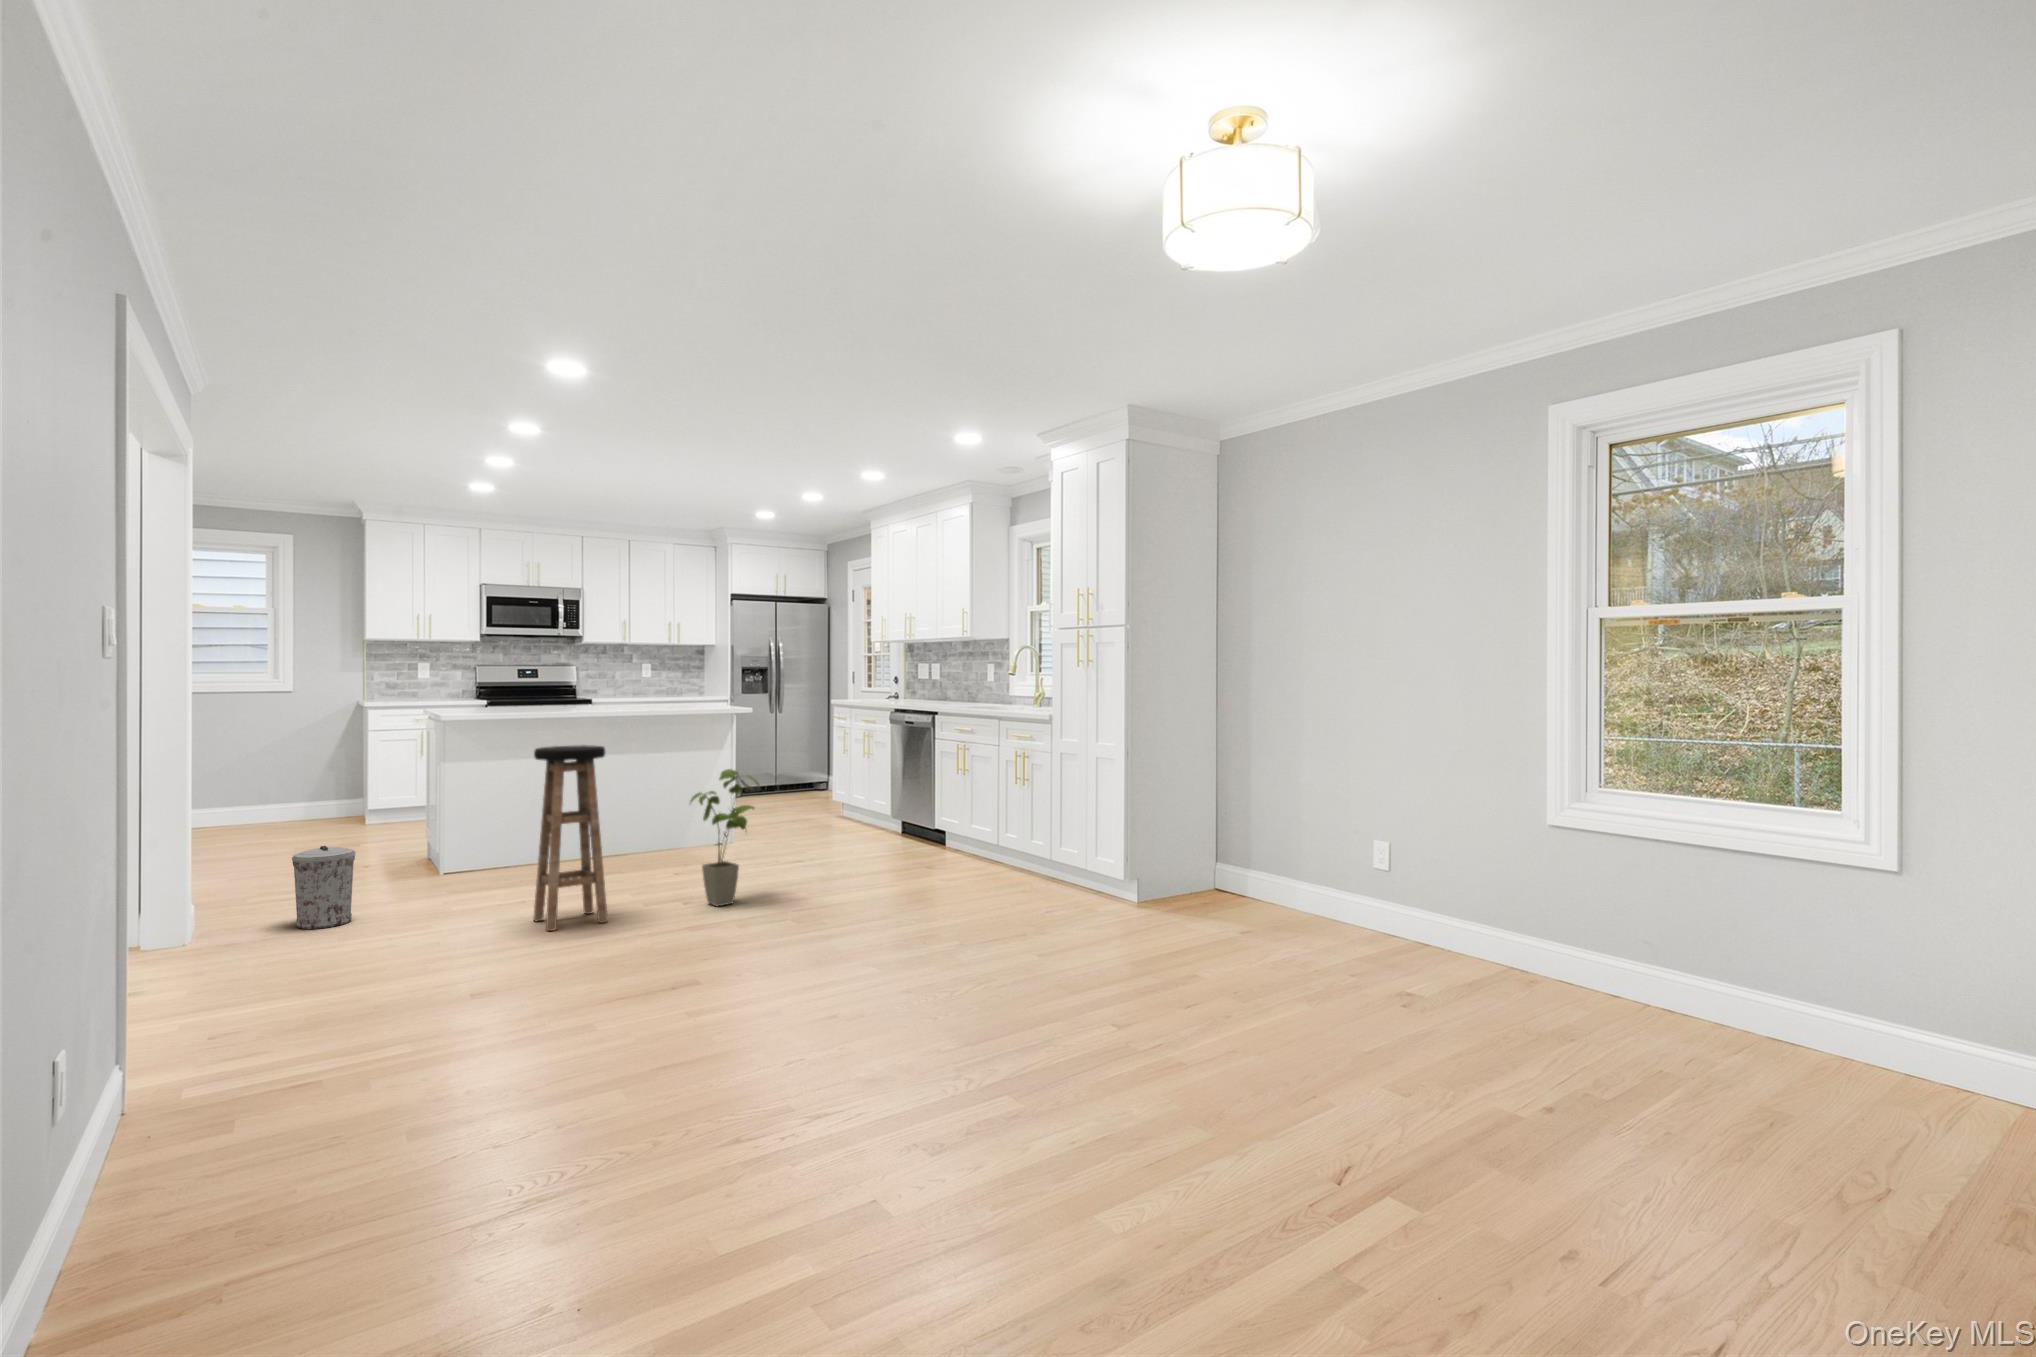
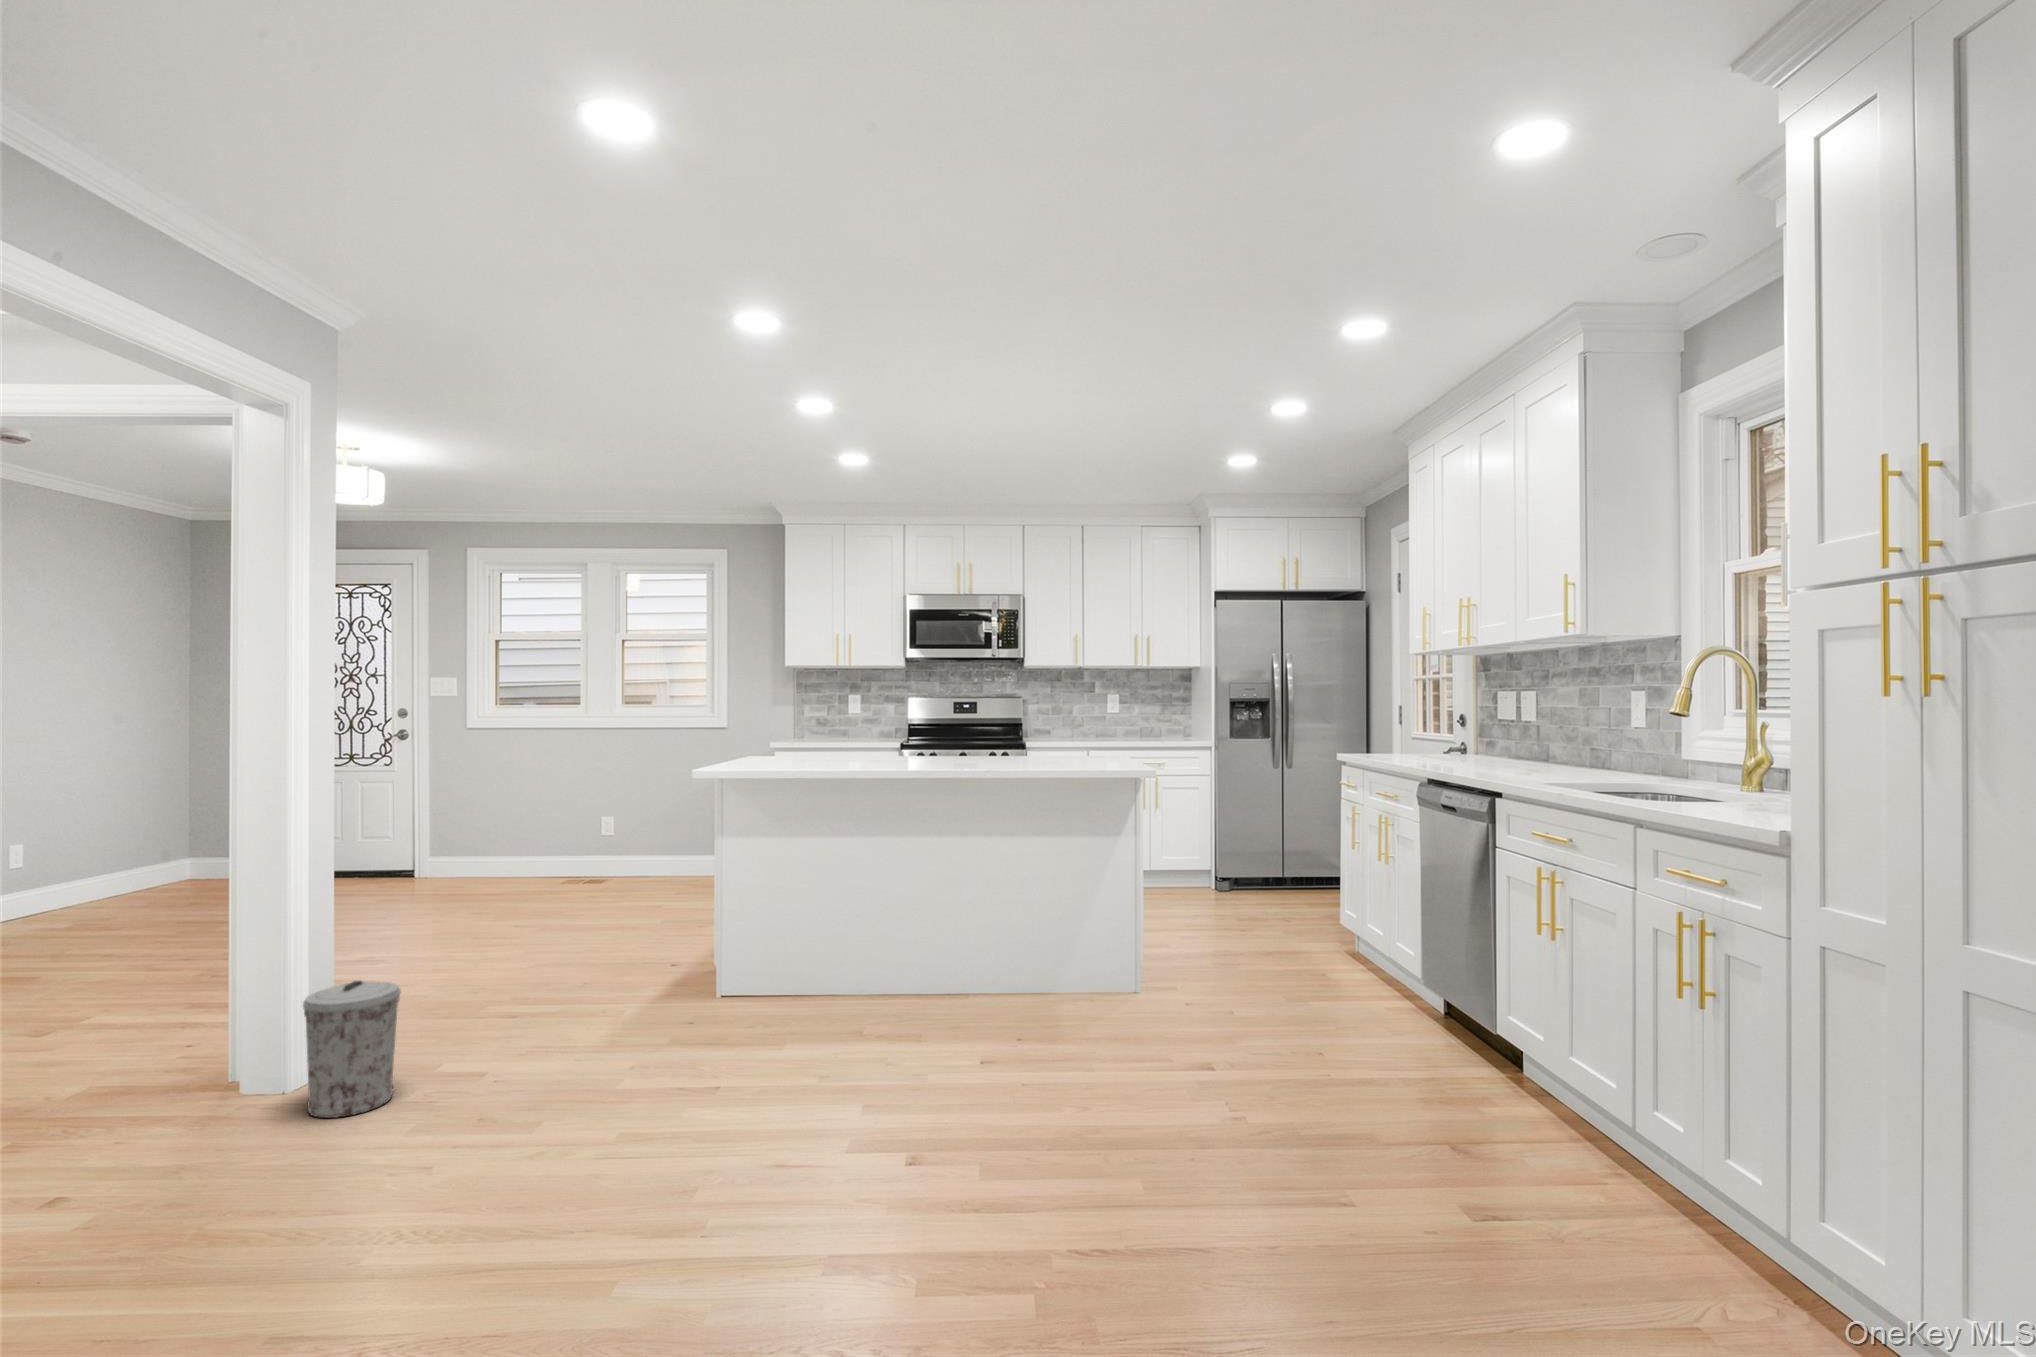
bar stool: present [533,745,608,931] -> none [471,855,634,1250]
house plant: present [690,769,759,906] -> none [789,932,949,1248]

